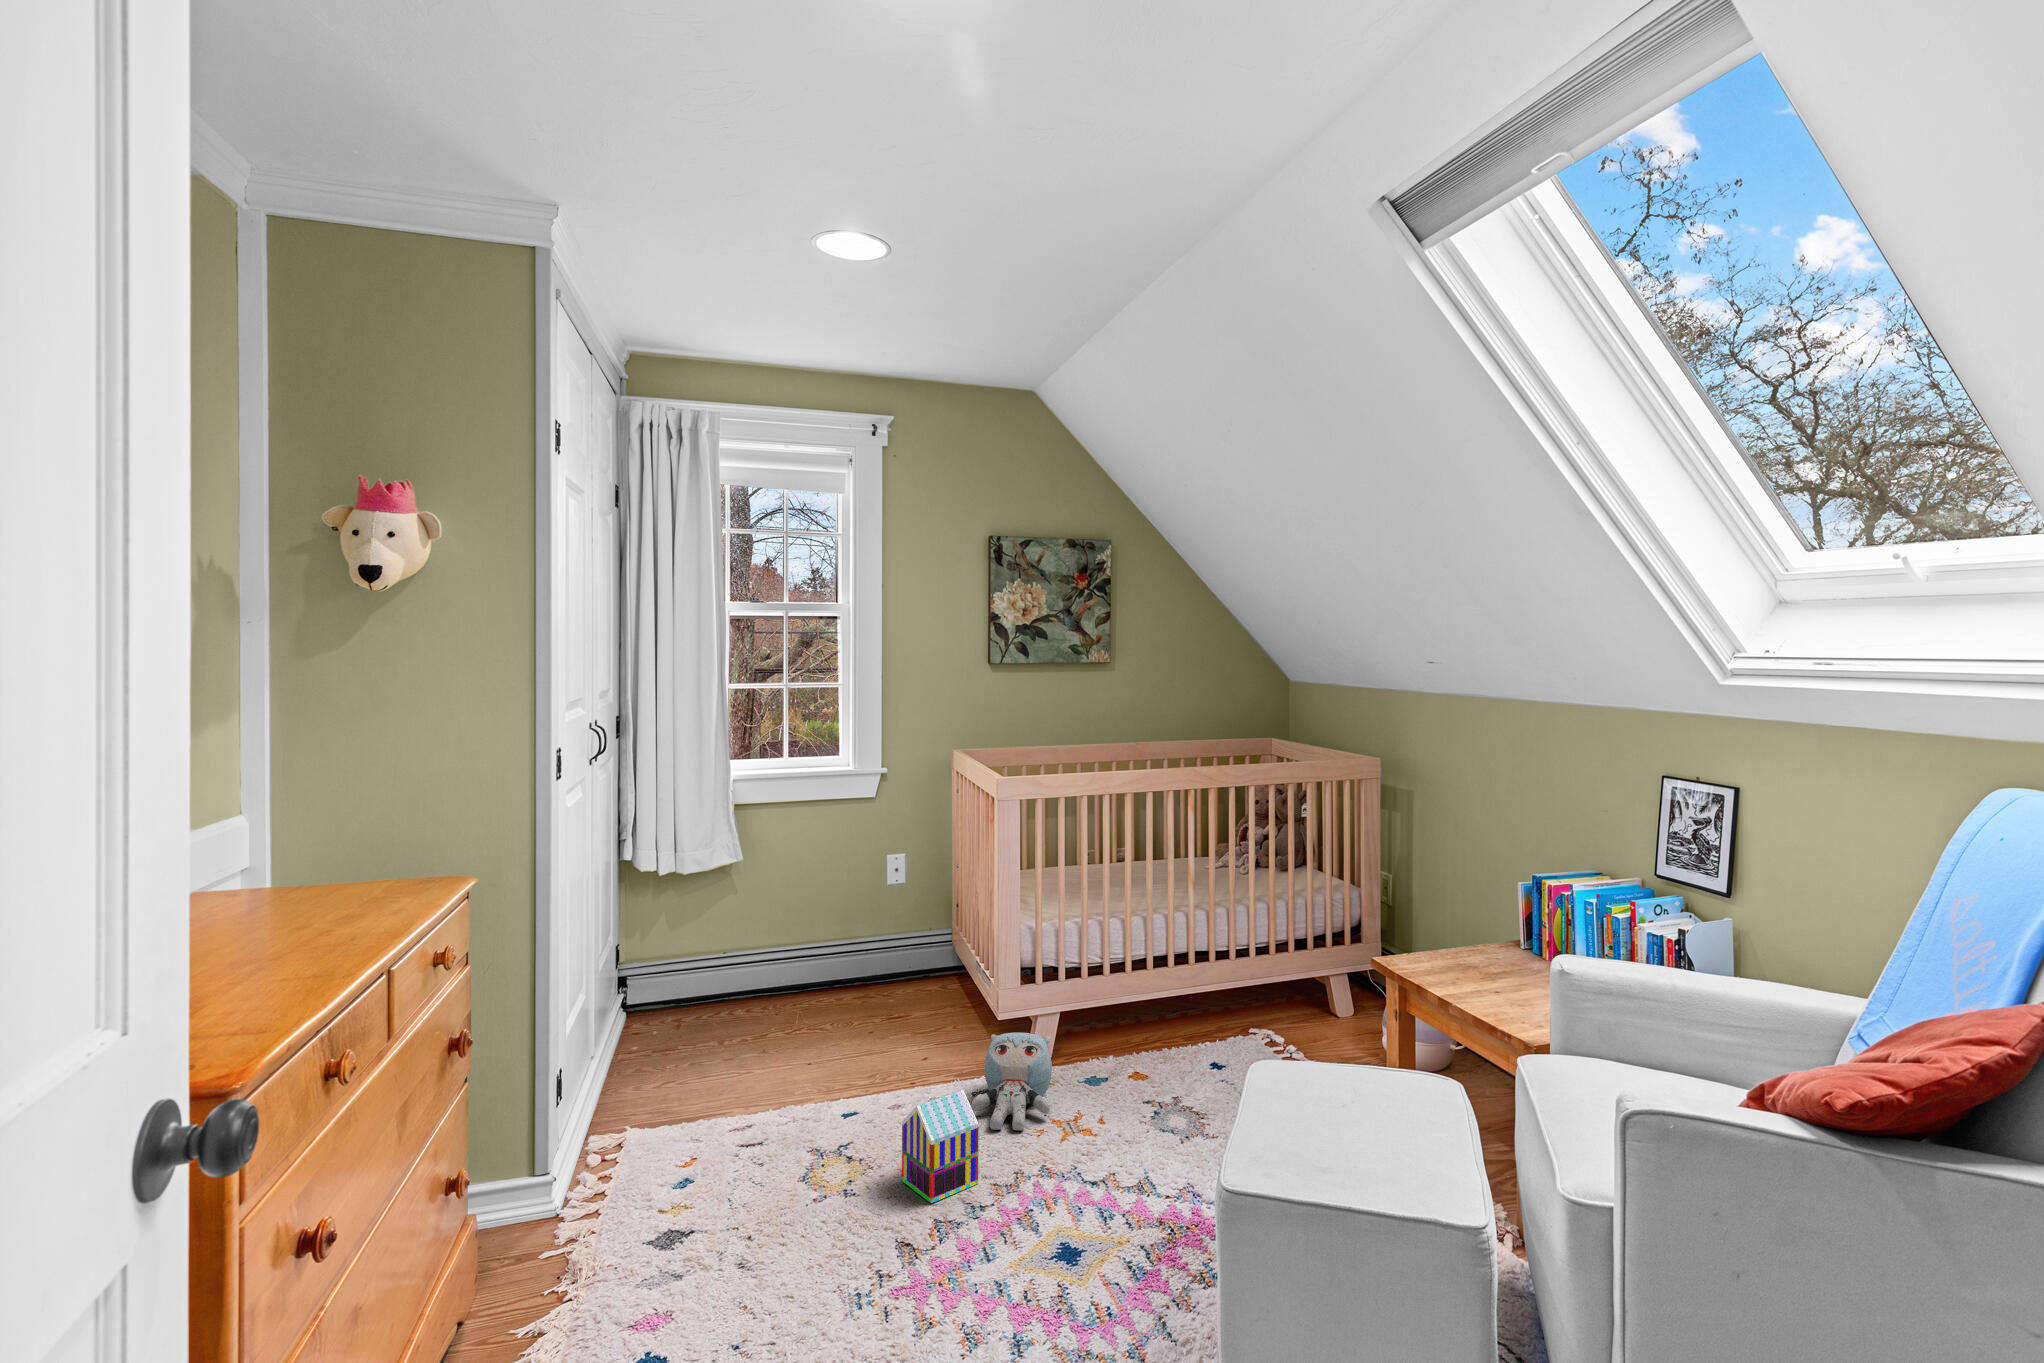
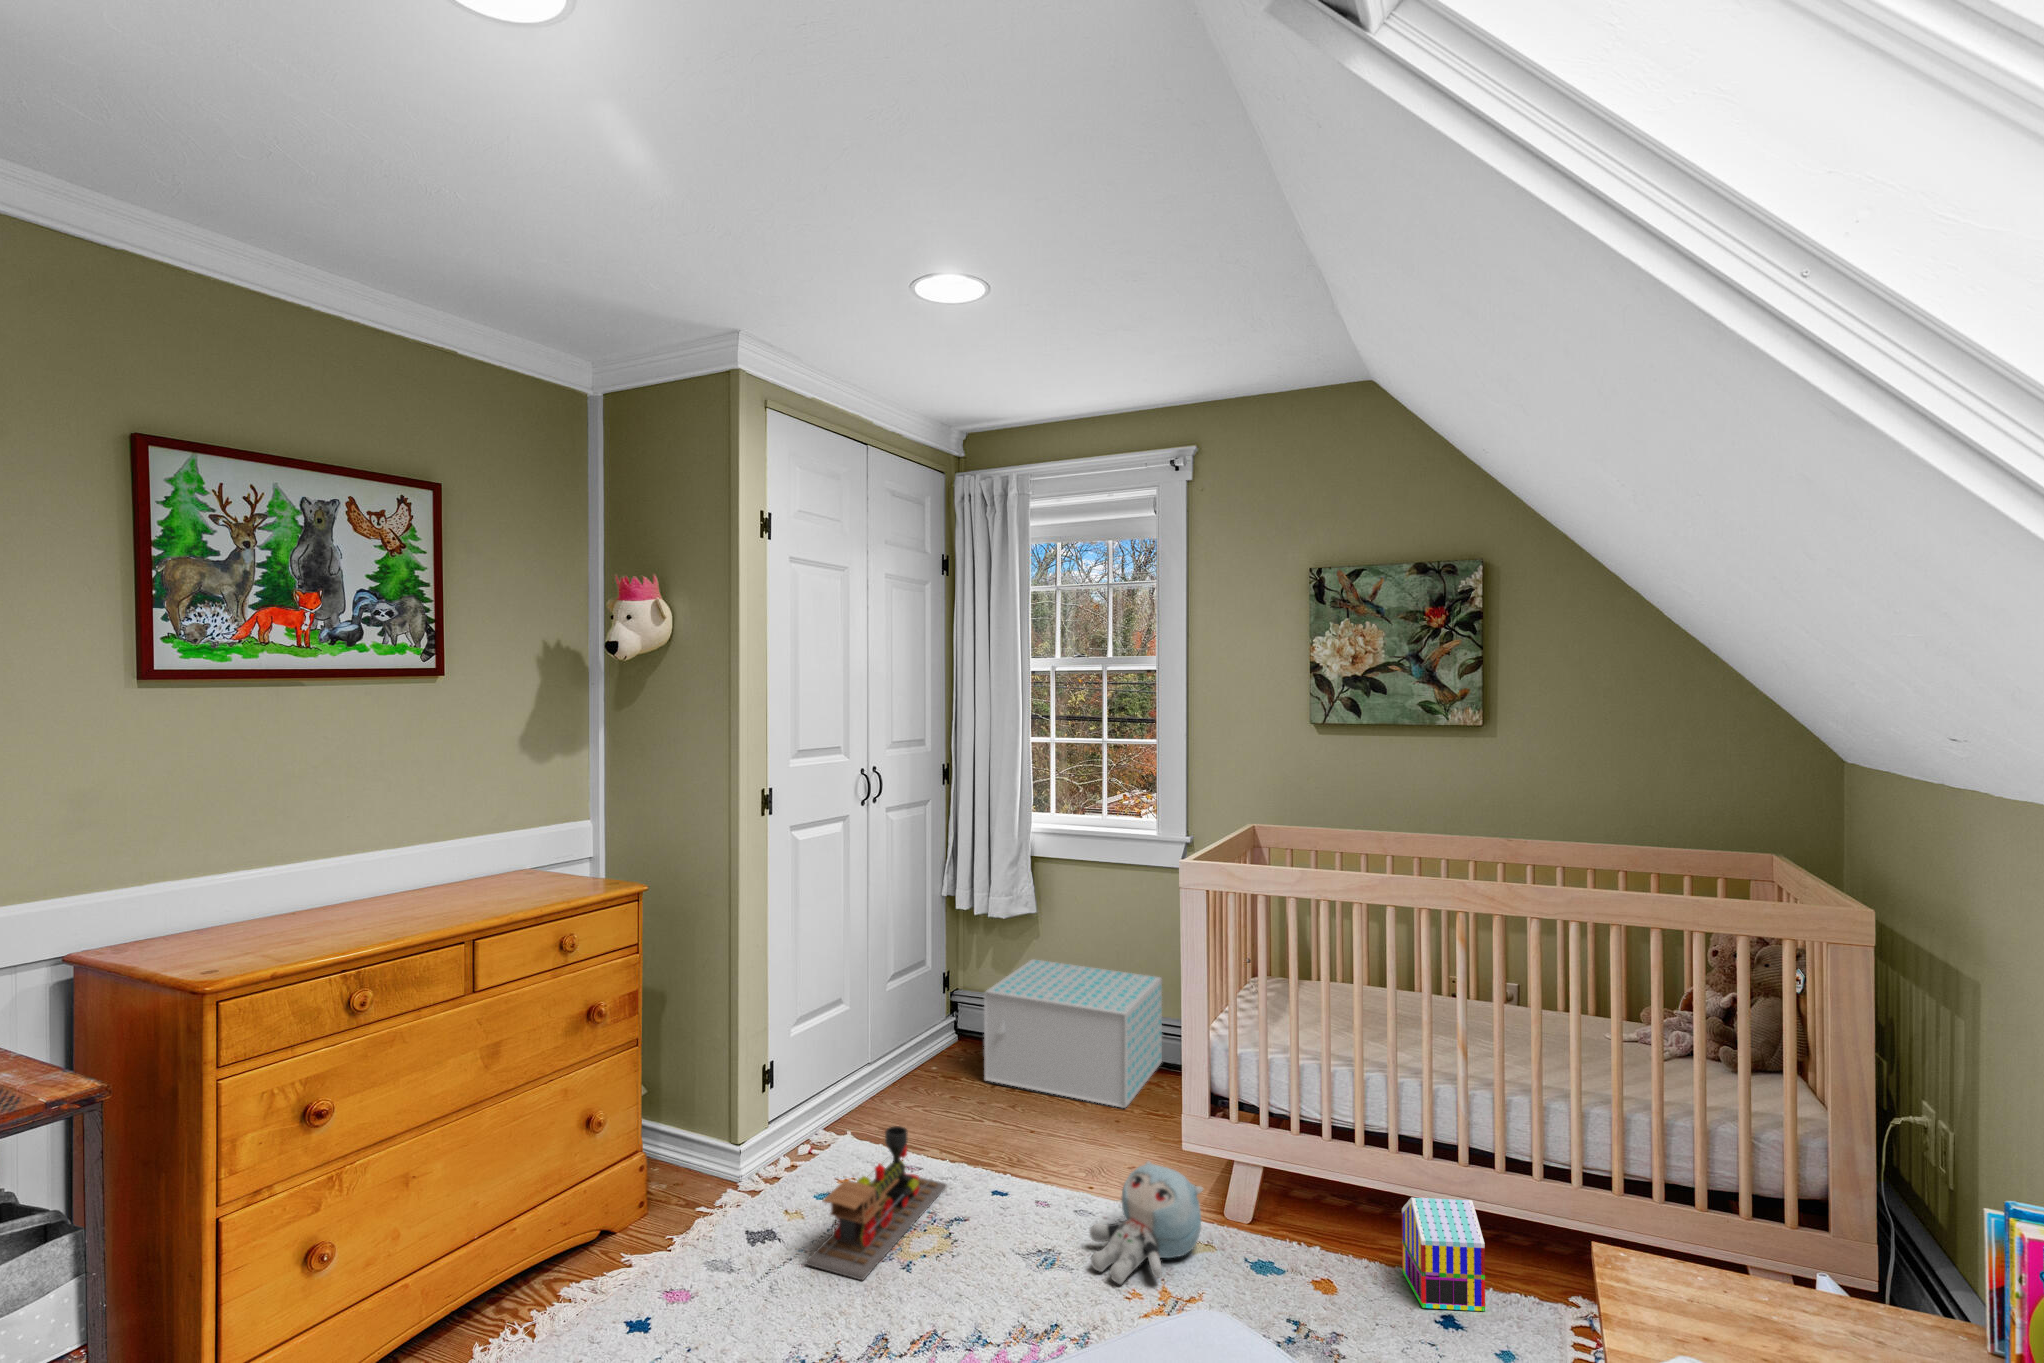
storage box: none [719,907,875,1044] -> present [984,959,1162,1108]
toy train: none [735,1078,820,1235] -> present [805,1126,946,1280]
toy house: present [902,1090,978,1203] -> present [1402,1198,1485,1311]

